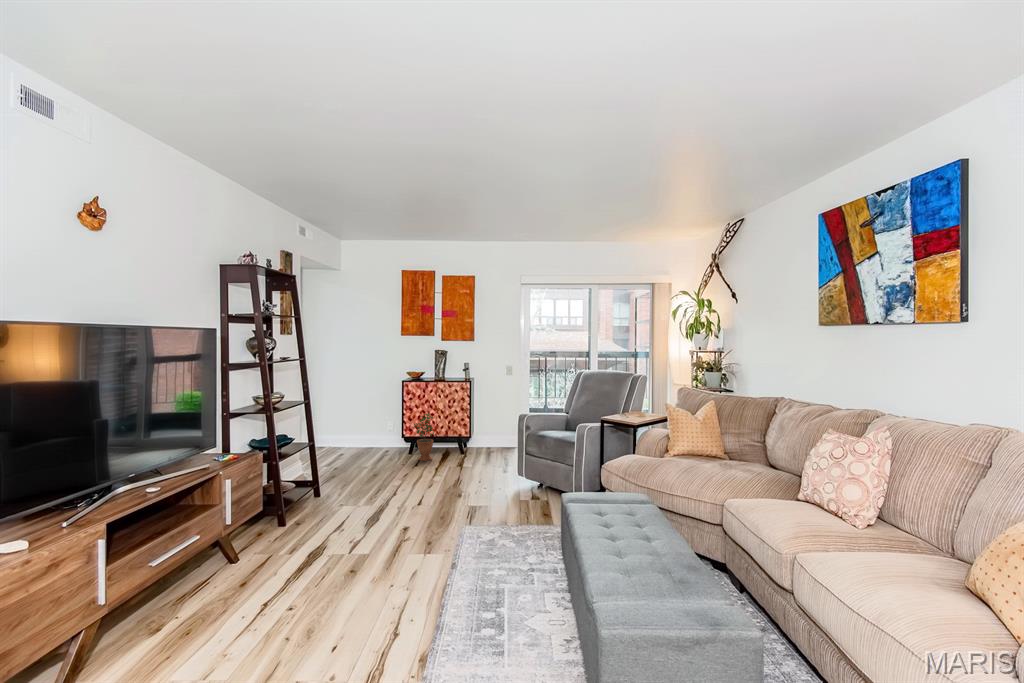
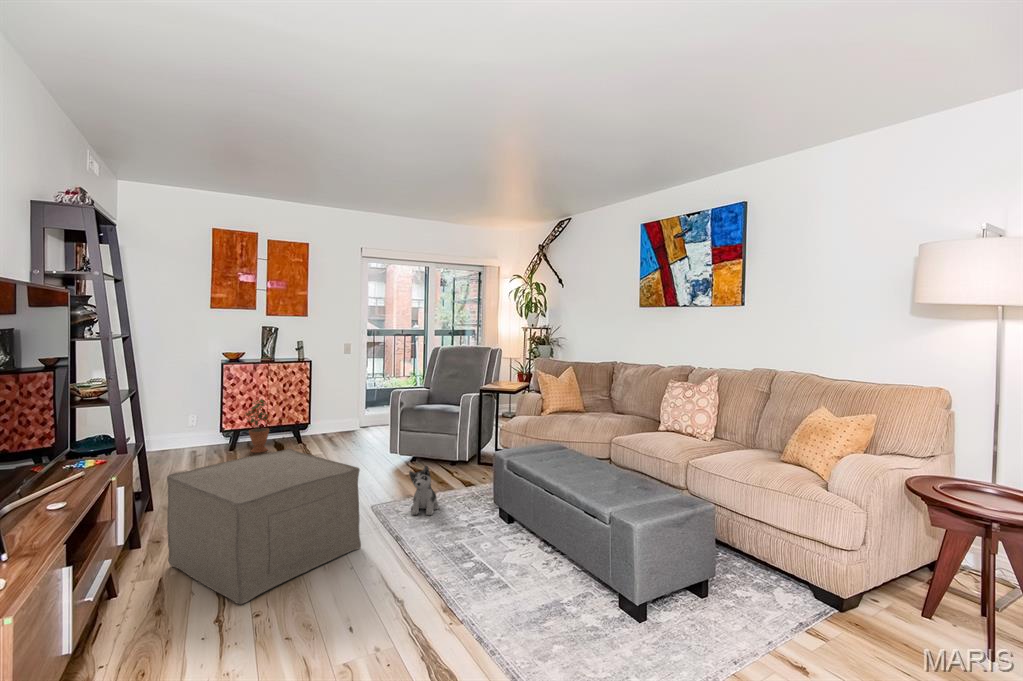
ottoman: none [277,462,414,595] -> present [167,448,361,604]
plush toy: none [485,497,518,551] -> present [409,466,439,515]

